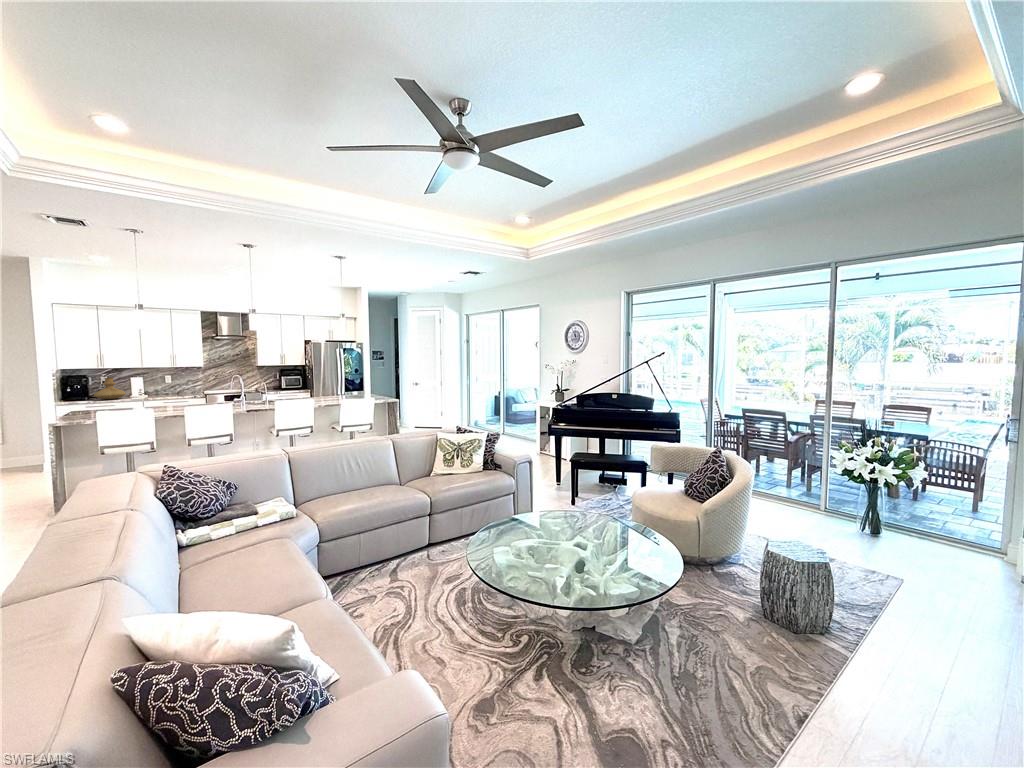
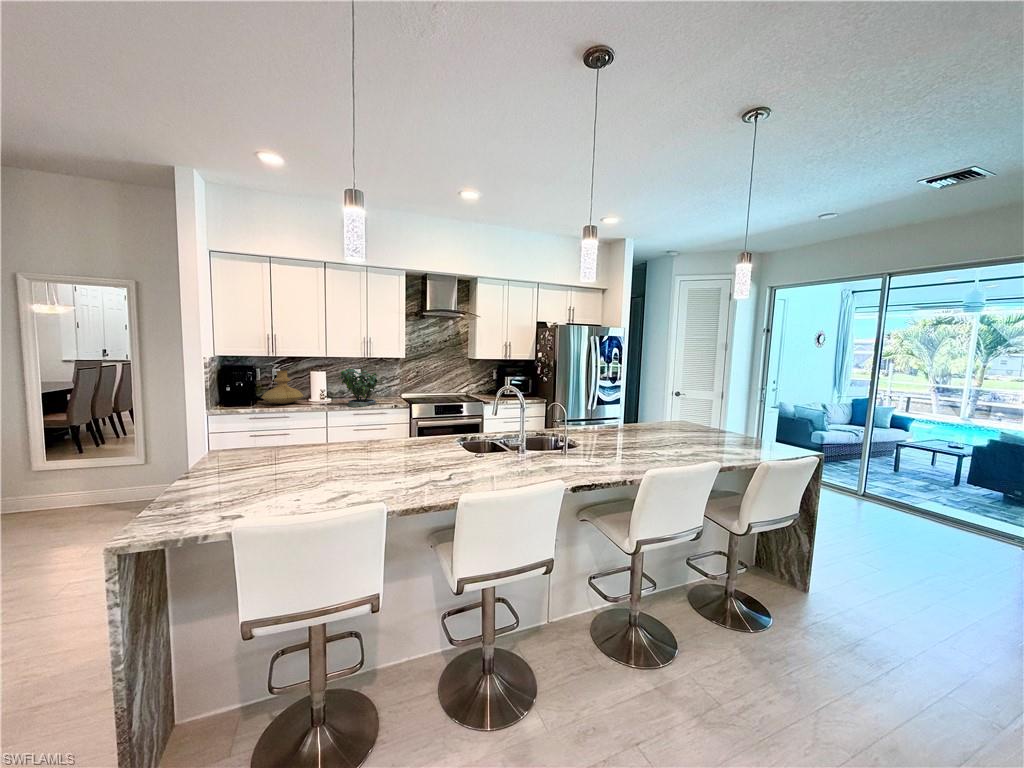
potted plant: none [150,373,183,399] -> present [338,368,379,407]

